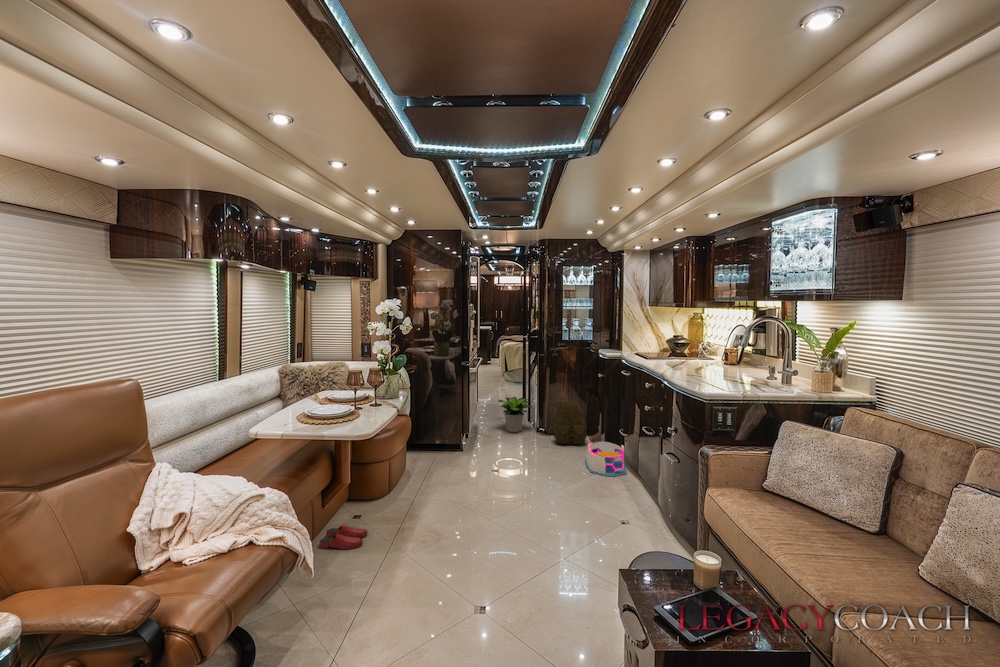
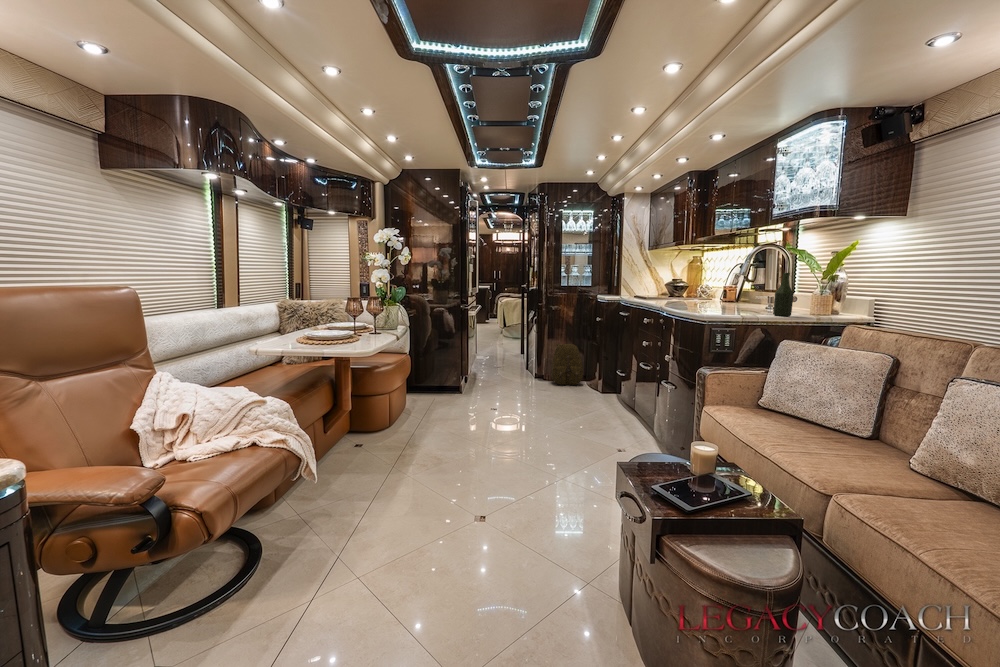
bottle: none [776,350,795,394] -> present [773,273,794,316]
potted plant: present [498,397,532,432] -> none [496,342,534,375]
storage bin: present [585,442,626,477] -> none [582,380,621,410]
slippers: present [319,525,367,549] -> none [324,446,371,467]

